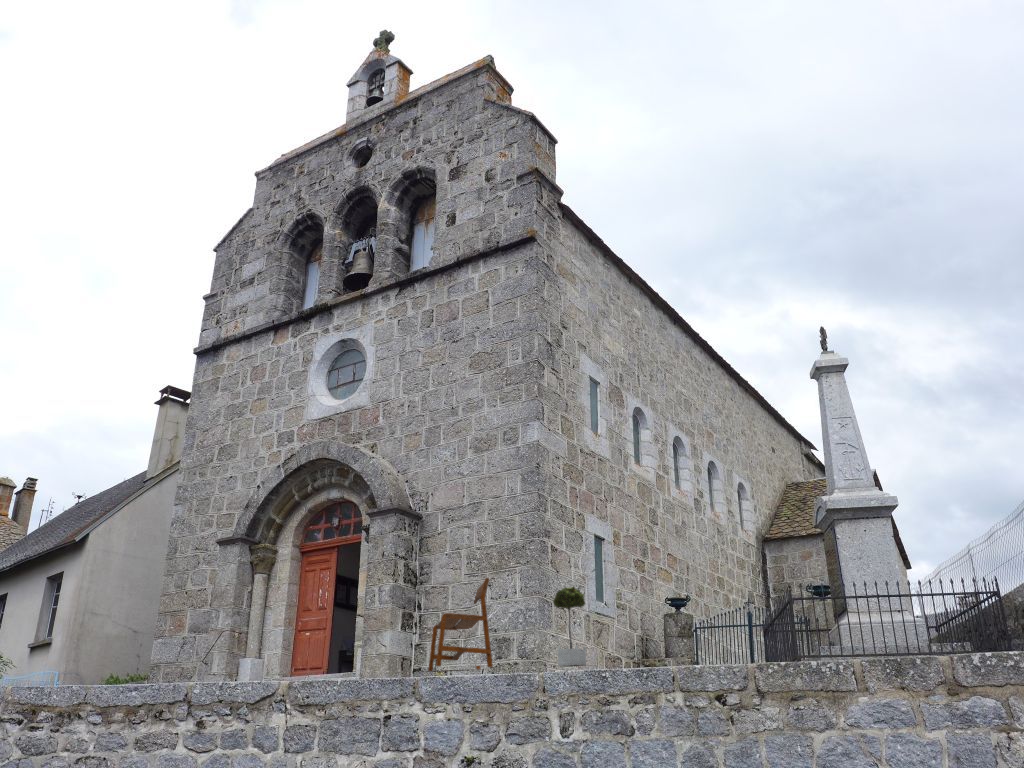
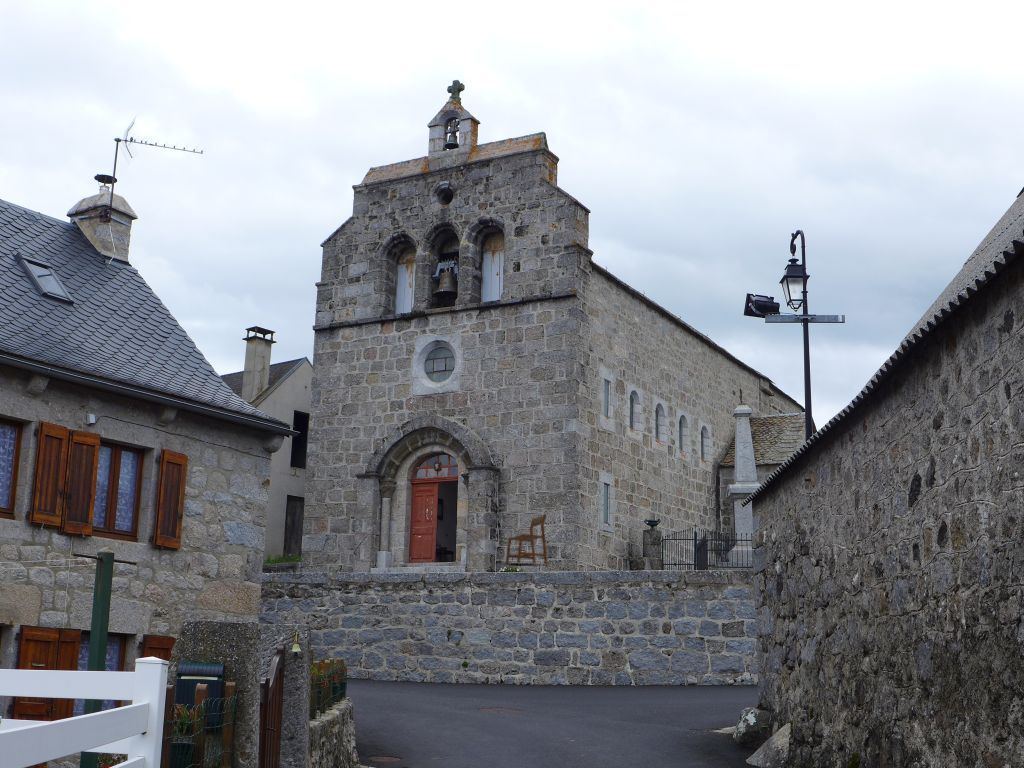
potted tree: present [553,586,586,666] -> none [581,519,599,564]

